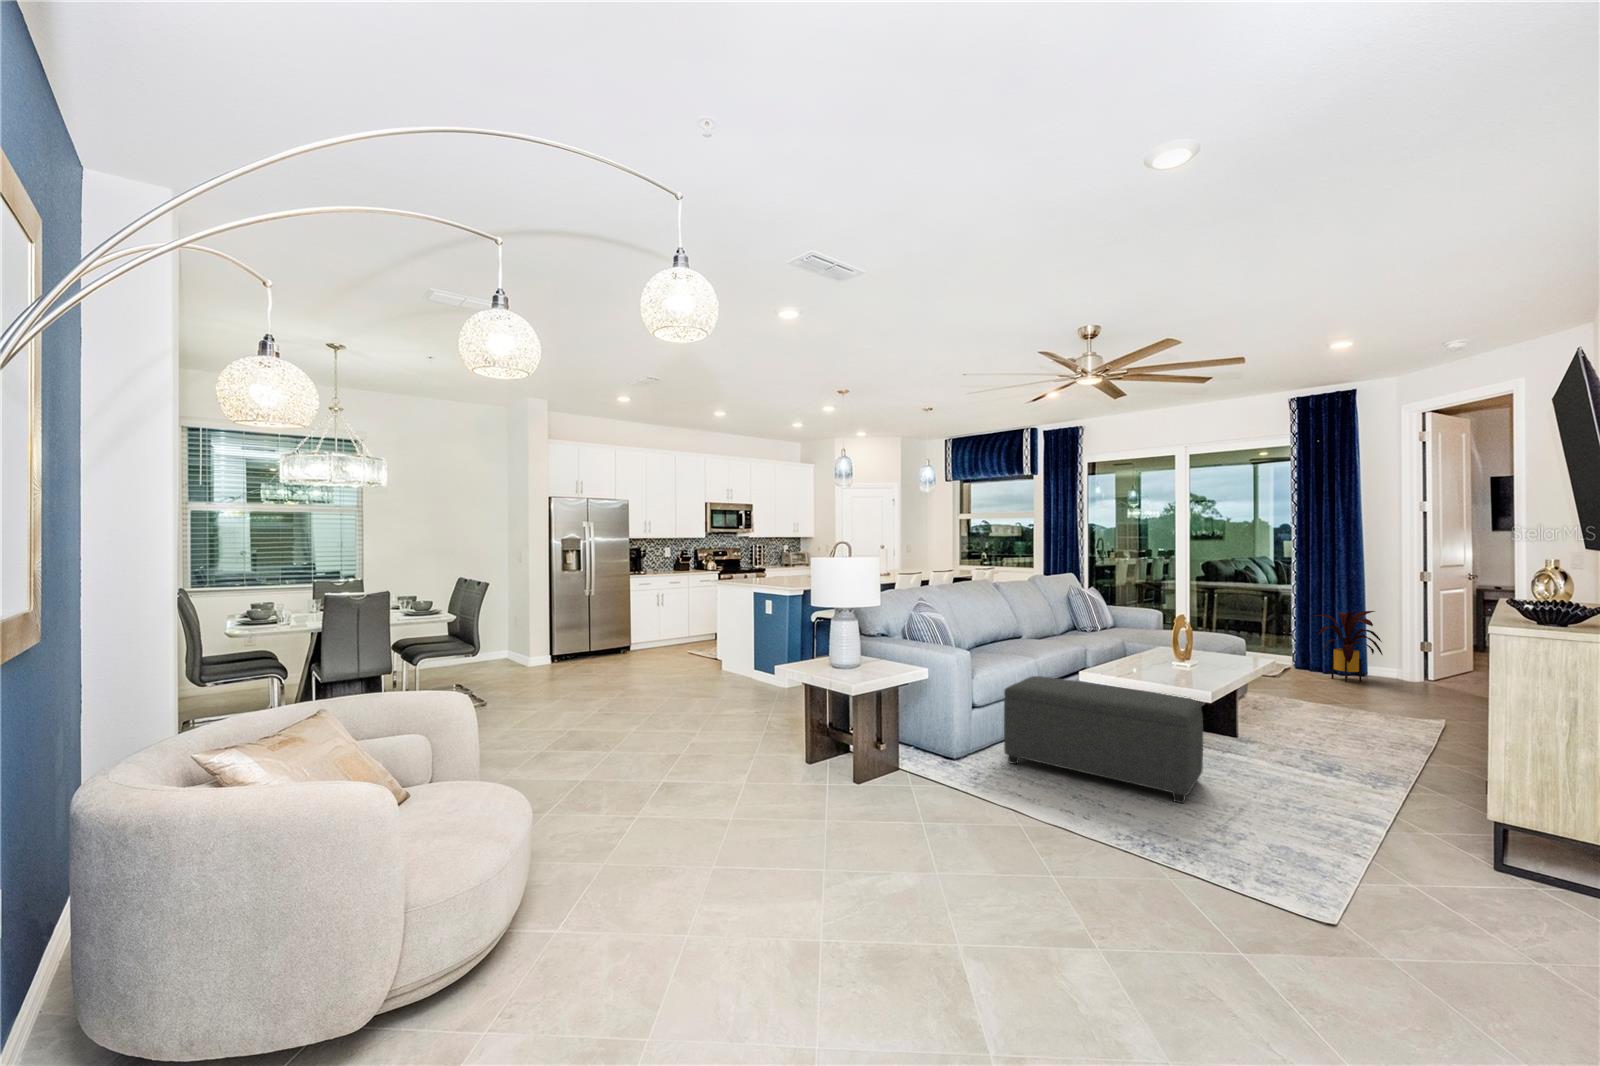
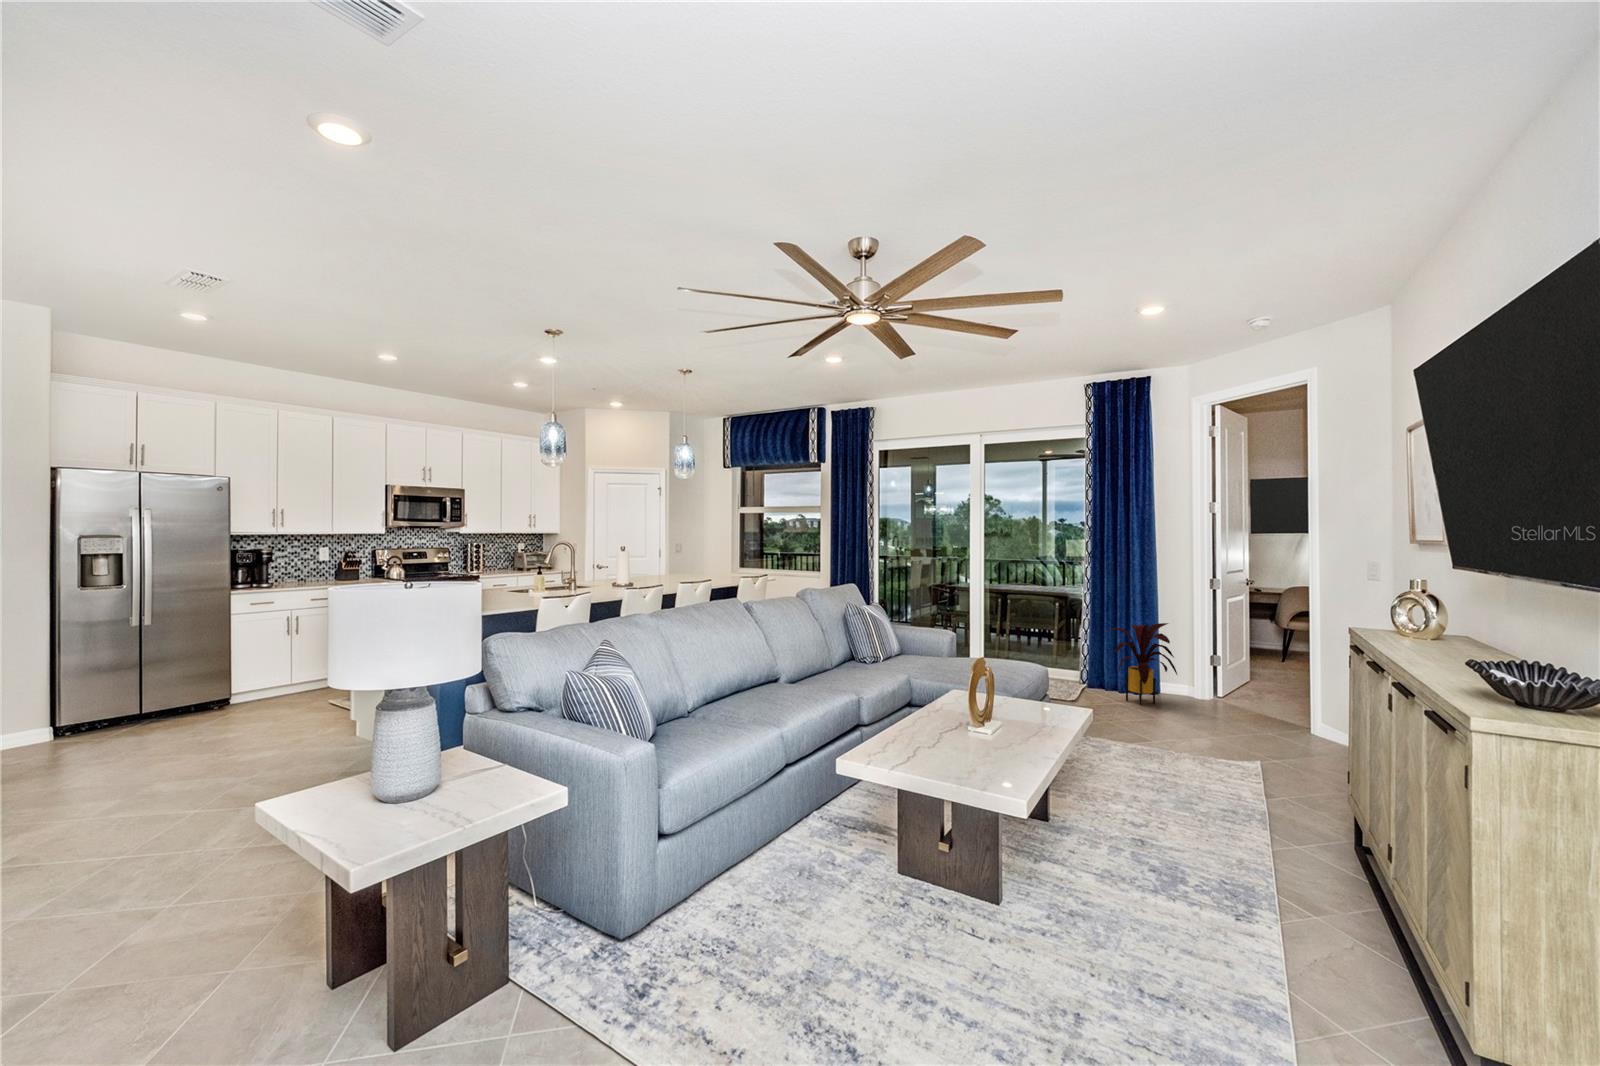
ottoman: present [1004,676,1203,803] -> none [708,767,1004,1010]

